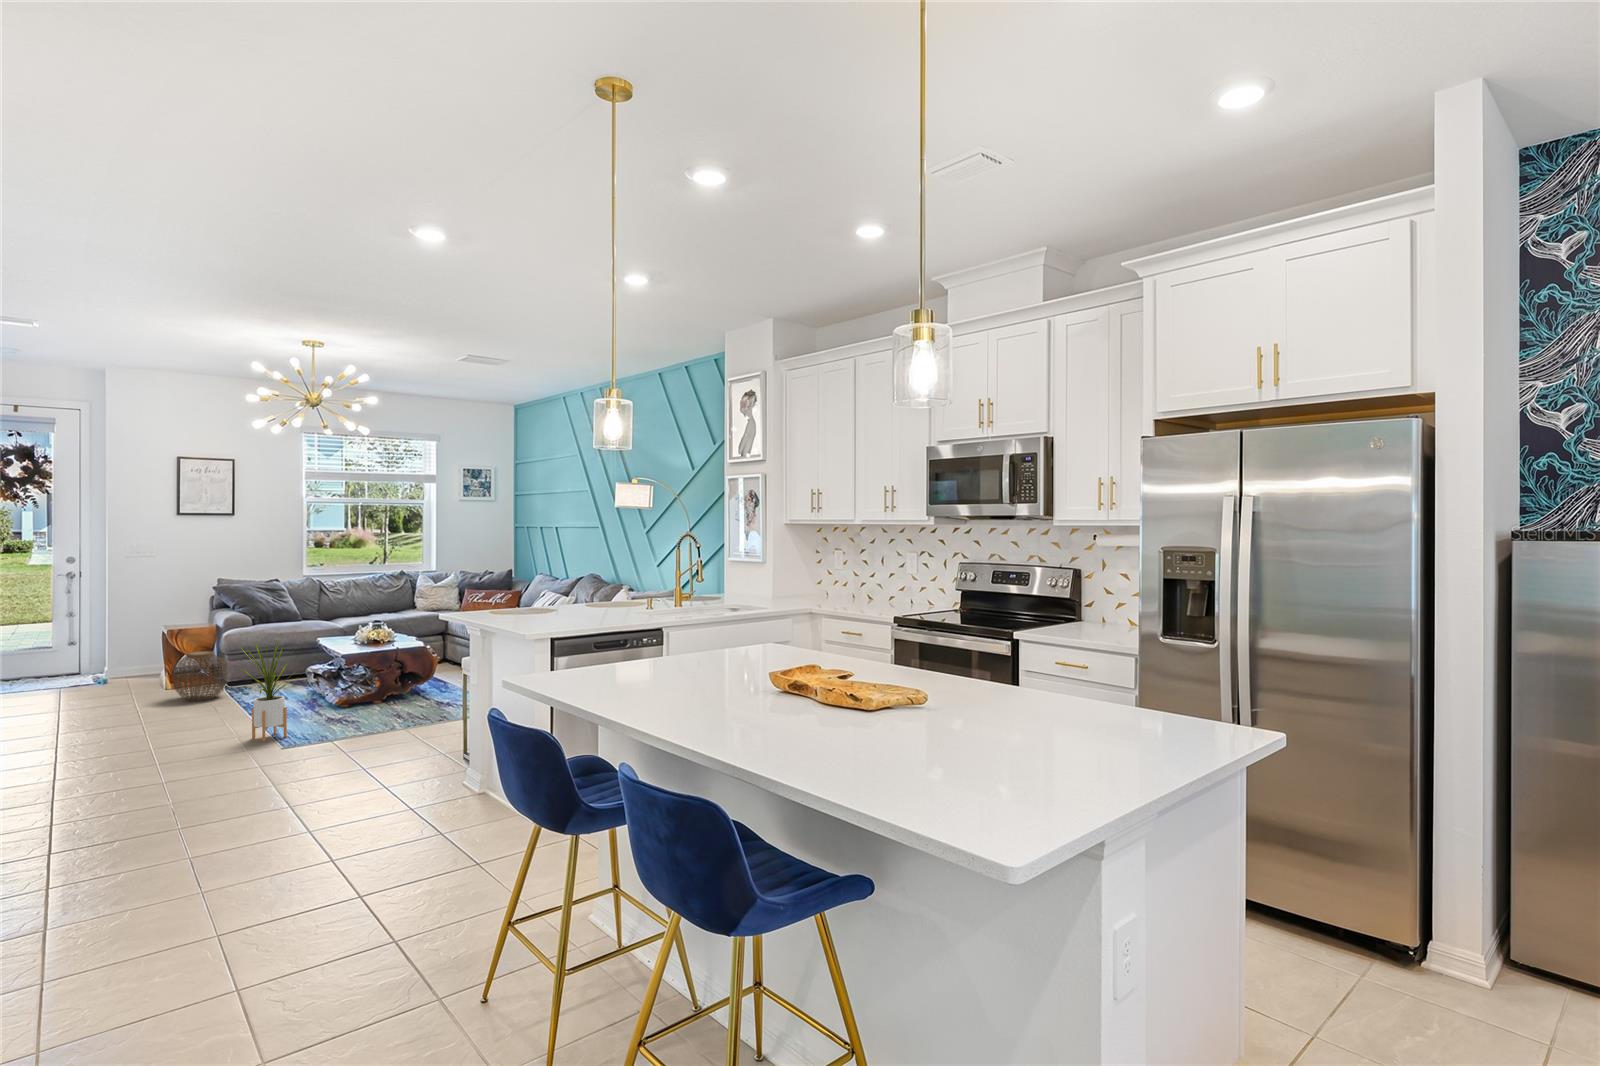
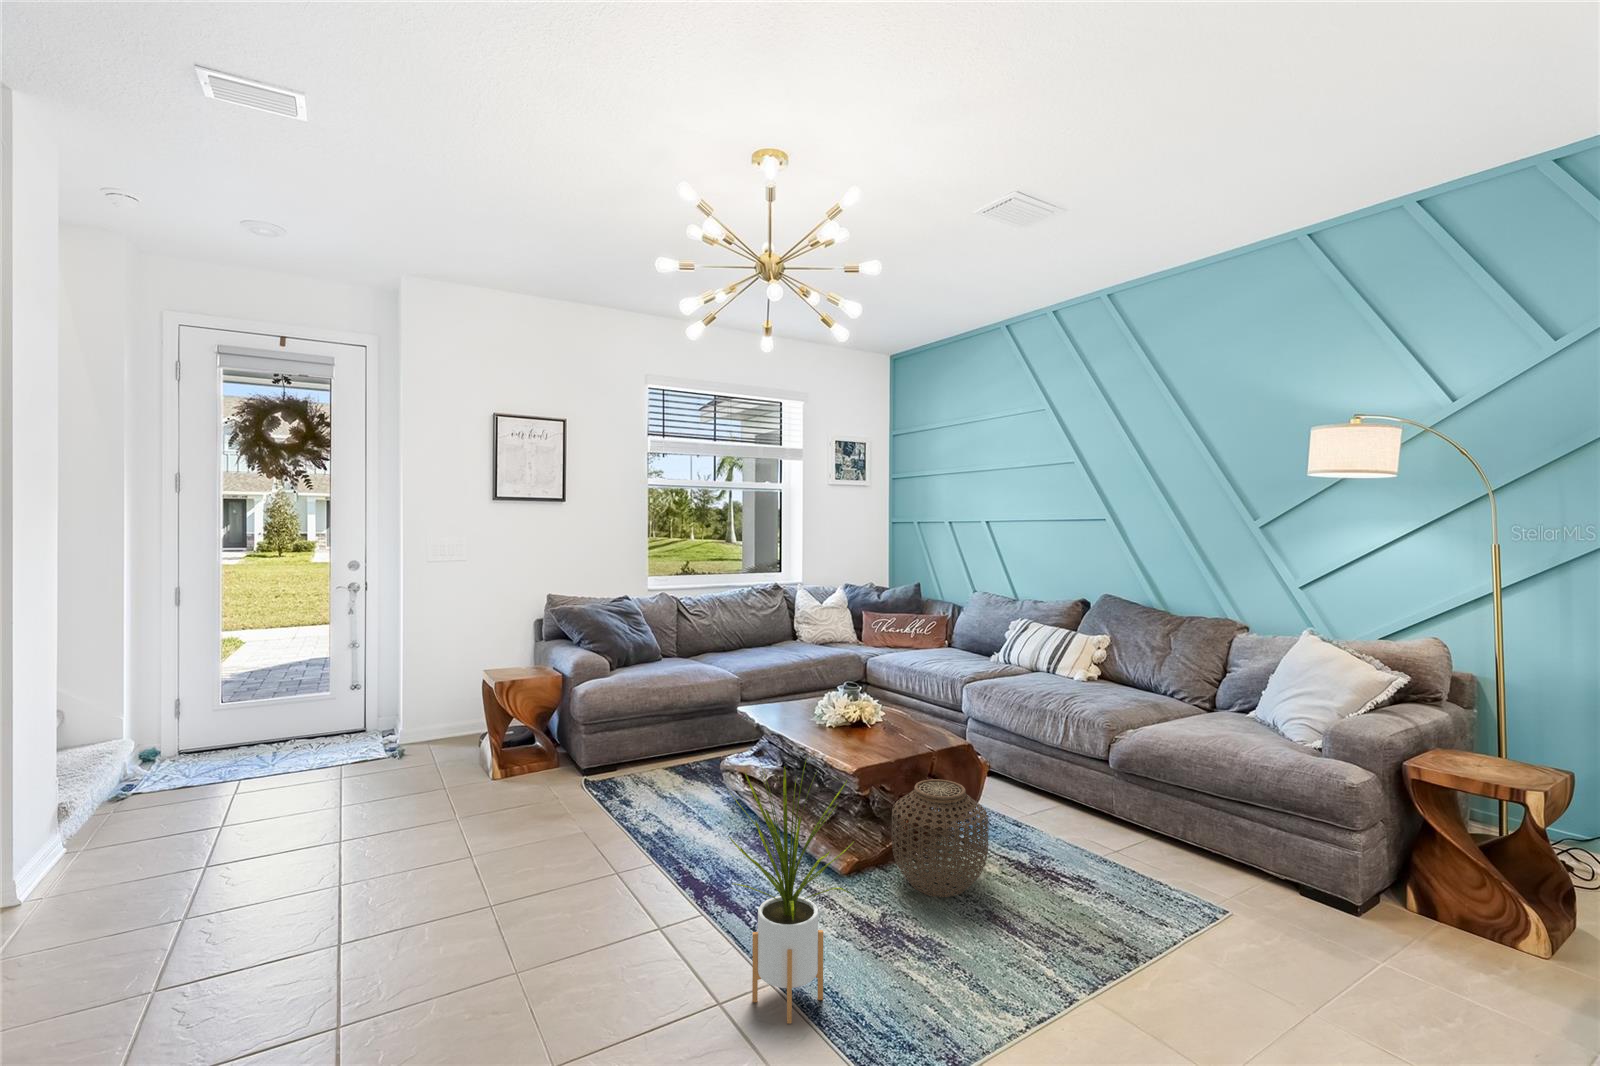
woven basket: present [173,651,228,701] -> present [892,779,989,897]

